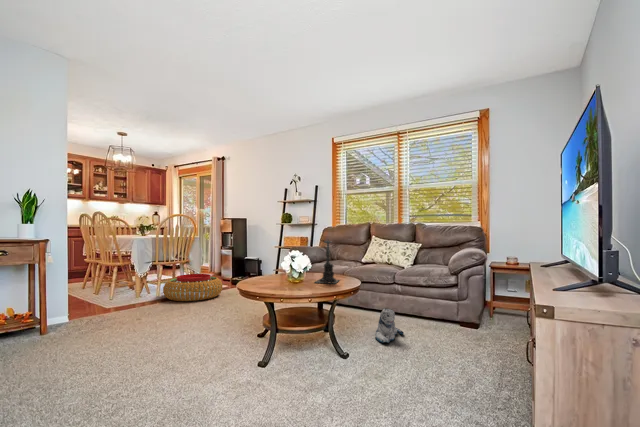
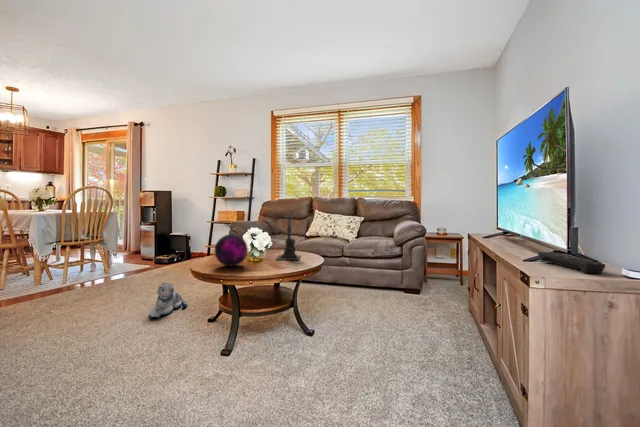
decorative orb: none [257,258,286,286] -> present [215,234,248,266]
pouf: present [163,274,223,301] -> none [76,253,152,285]
remote control: none [552,281,602,304] -> present [538,252,605,273]
plush toy: present [376,309,403,343] -> present [150,283,187,318]

